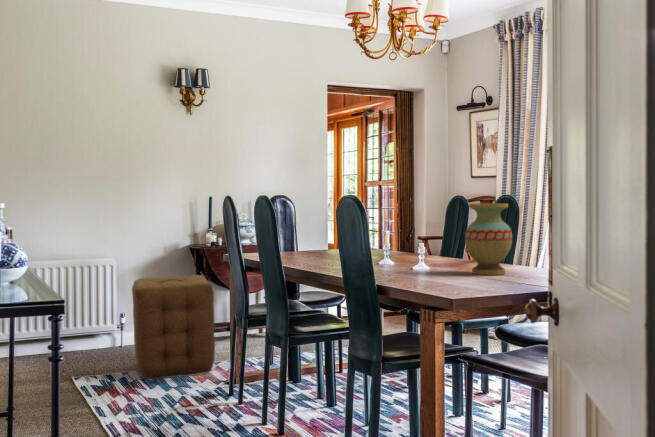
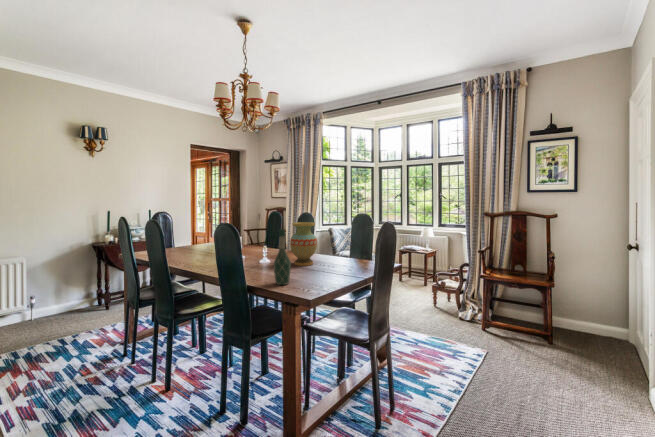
wine bottle: none [422,204,449,287] -> present [274,229,291,285]
ottoman: present [132,275,215,379] -> none [36,267,112,352]

